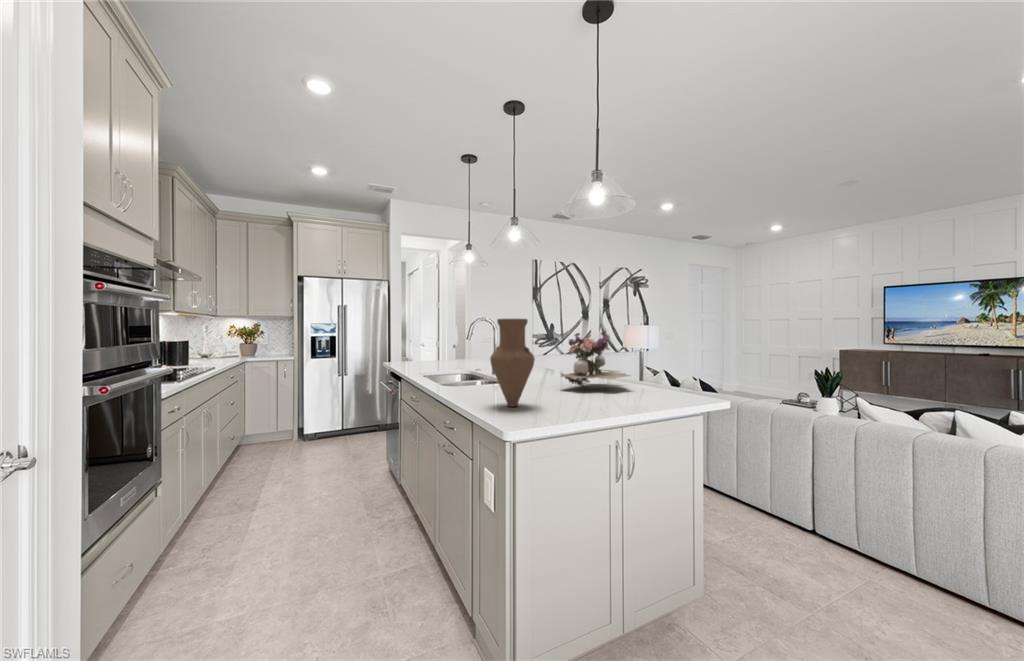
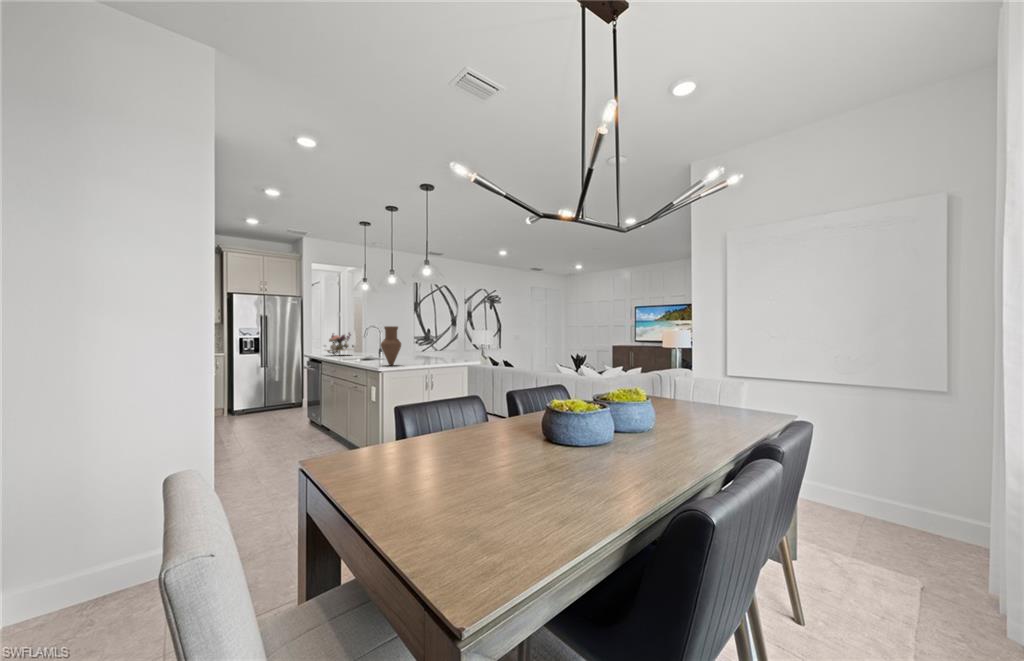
flower arrangement: present [561,331,630,387] -> present [327,333,352,355]

